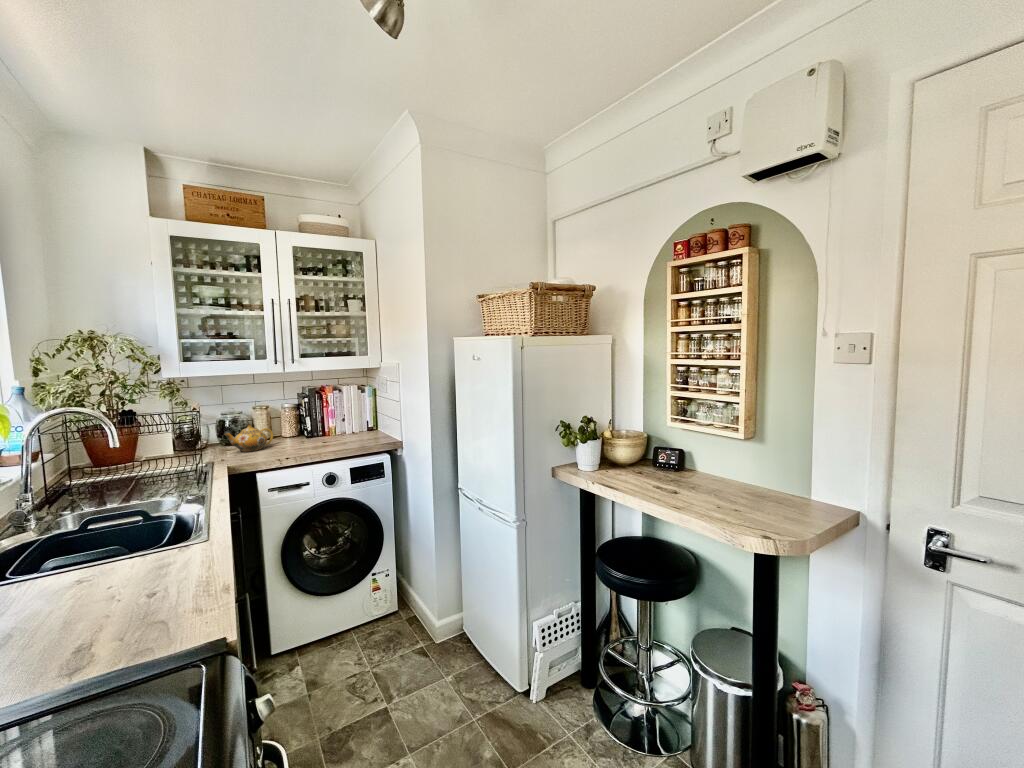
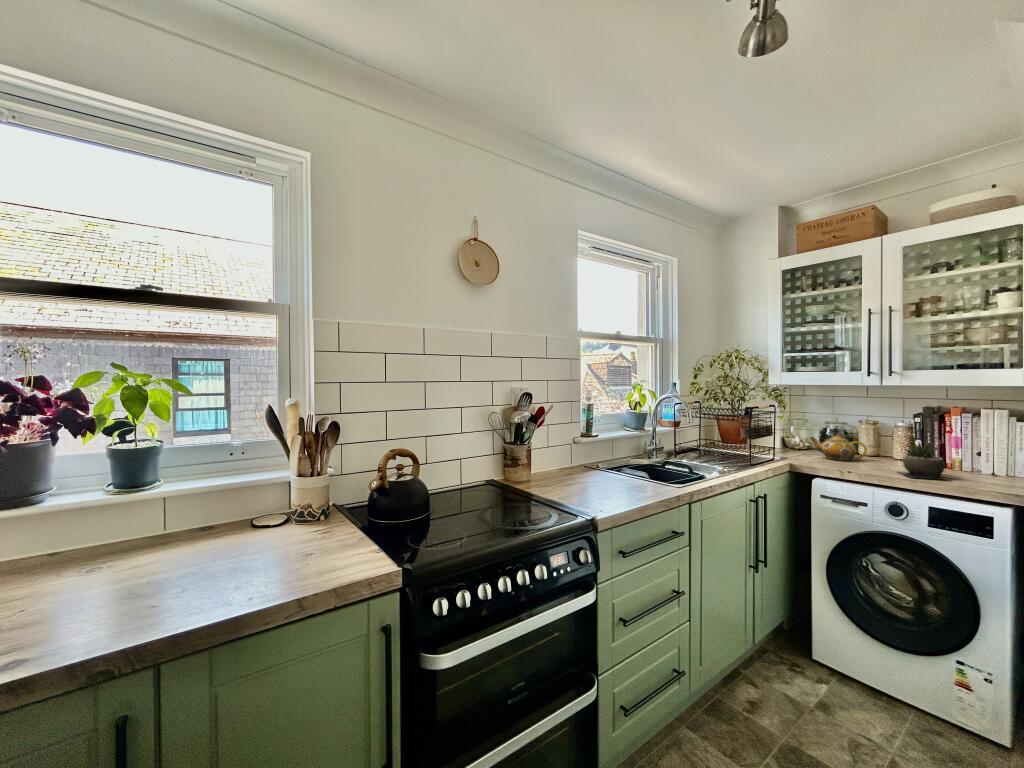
succulent plant: none [311,417,351,449] -> present [899,442,948,480]

